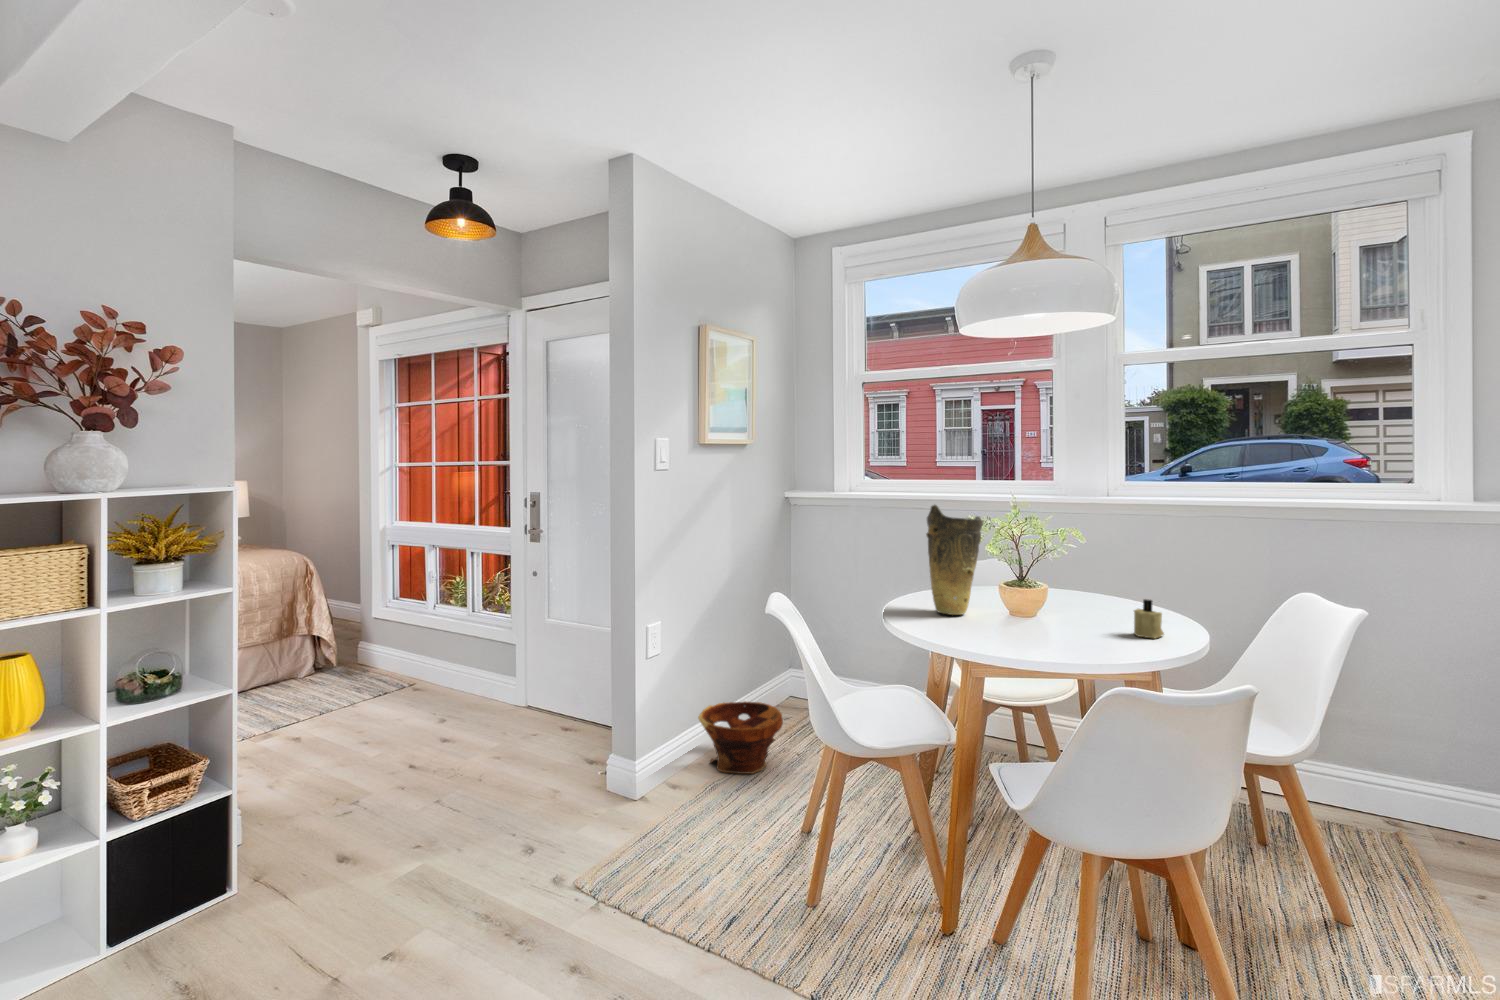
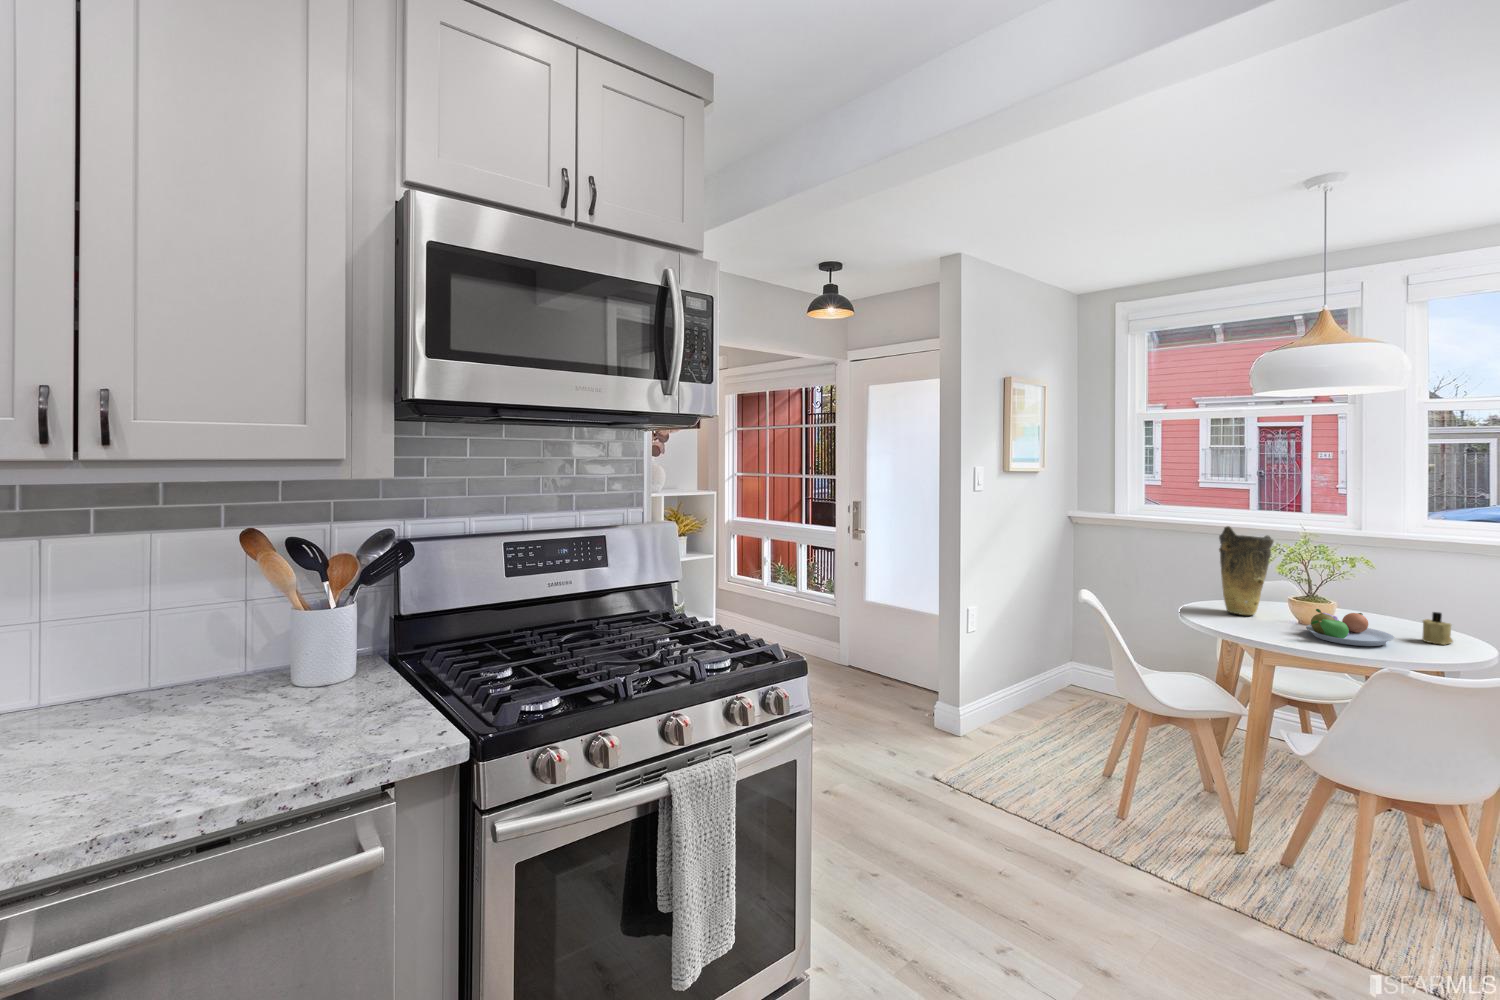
fruit bowl: none [1016,602,1107,646] -> present [1306,609,1394,646]
planter: present [698,702,783,774] -> none [1002,673,1074,730]

